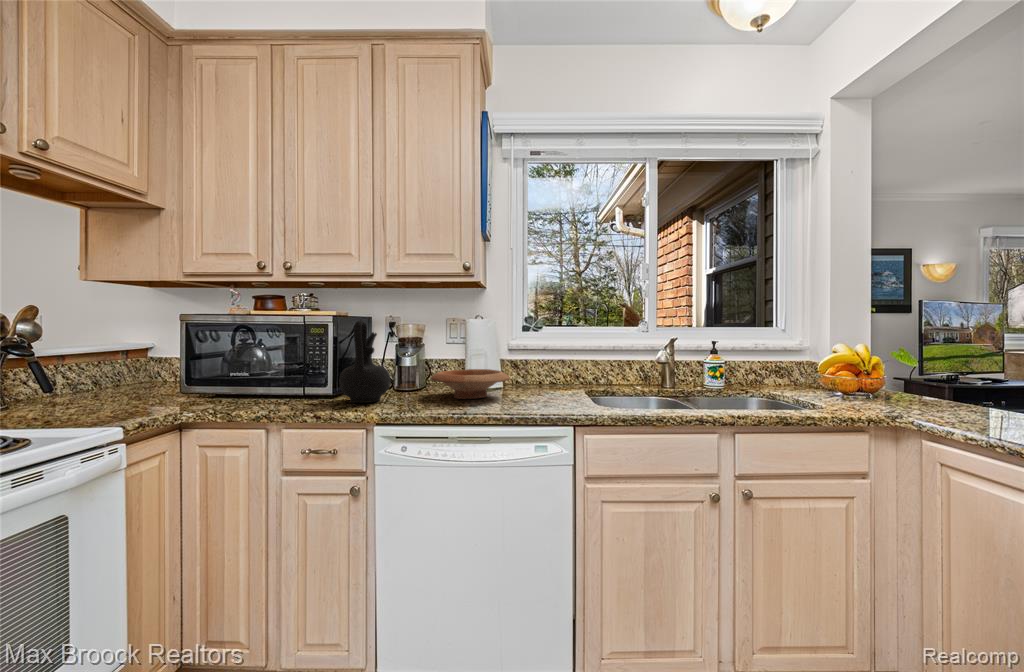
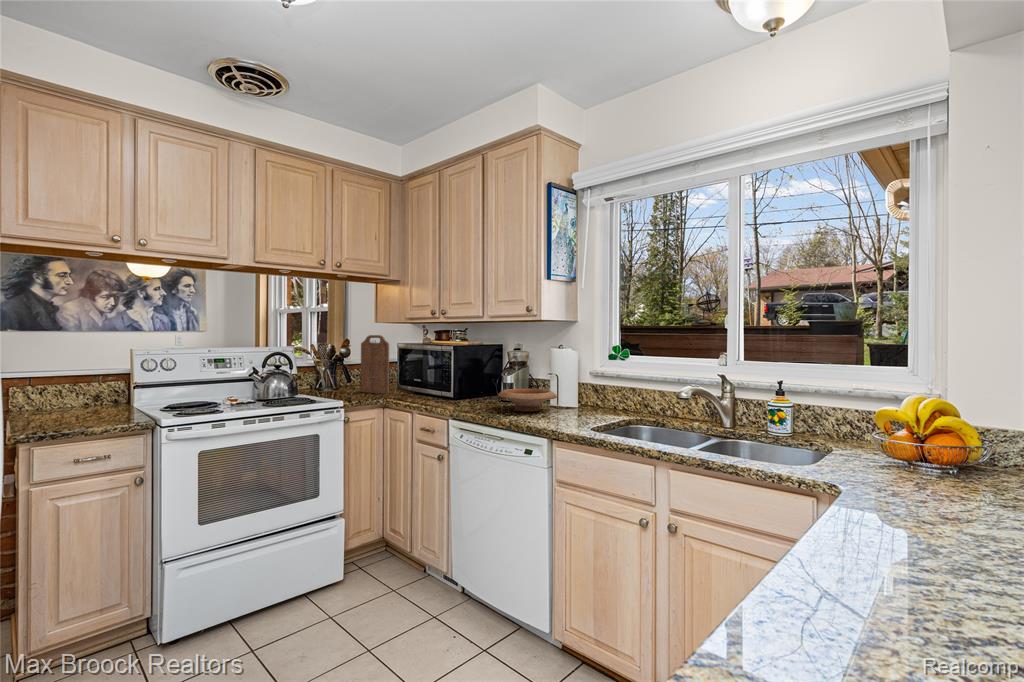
cutting board: none [95,296,177,407] -> present [360,335,389,394]
ceramic jug: present [339,321,391,403] -> none [447,351,479,405]

